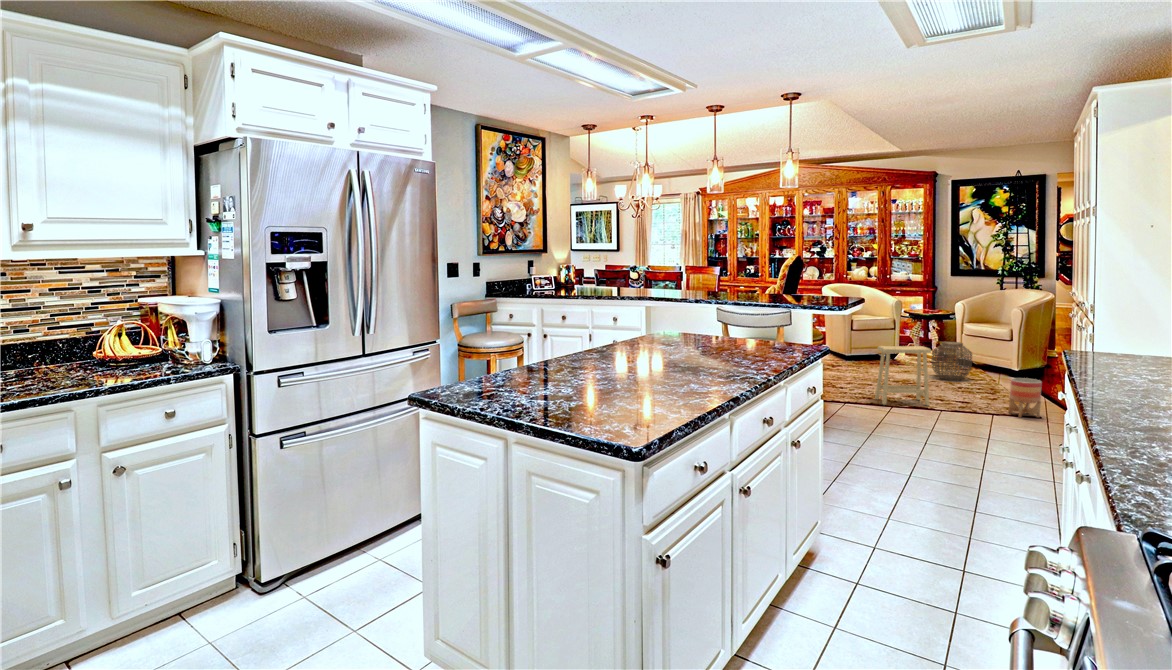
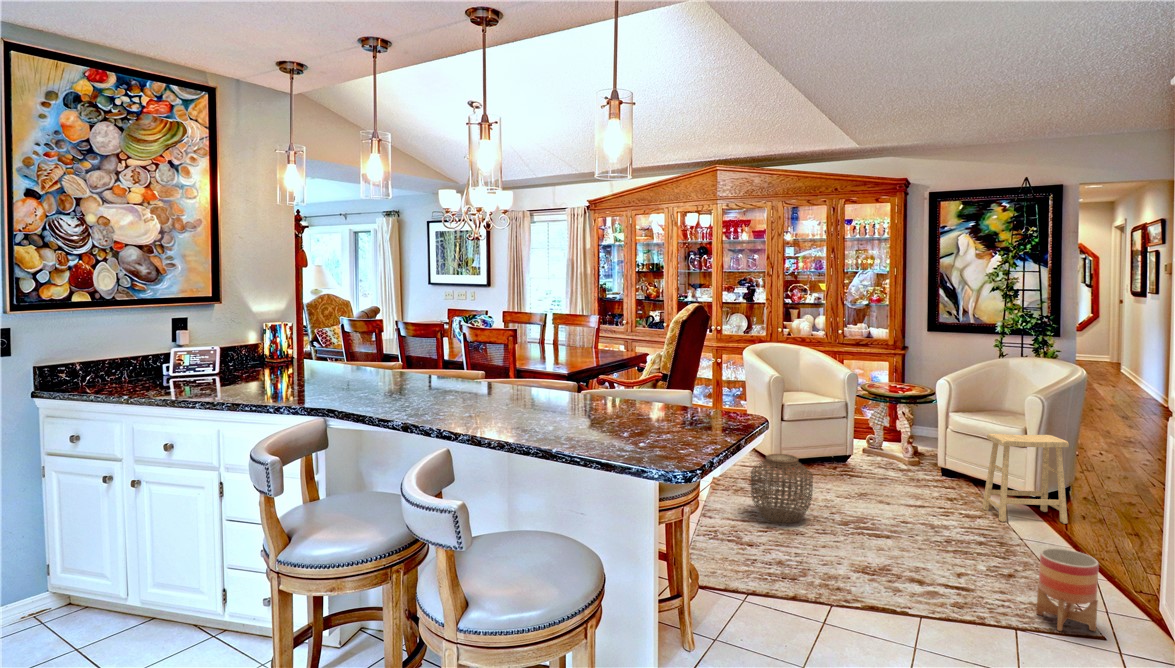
woven basket: present [932,342,972,380] -> present [751,454,813,523]
footstool: present [875,346,931,405] -> present [982,434,1069,524]

